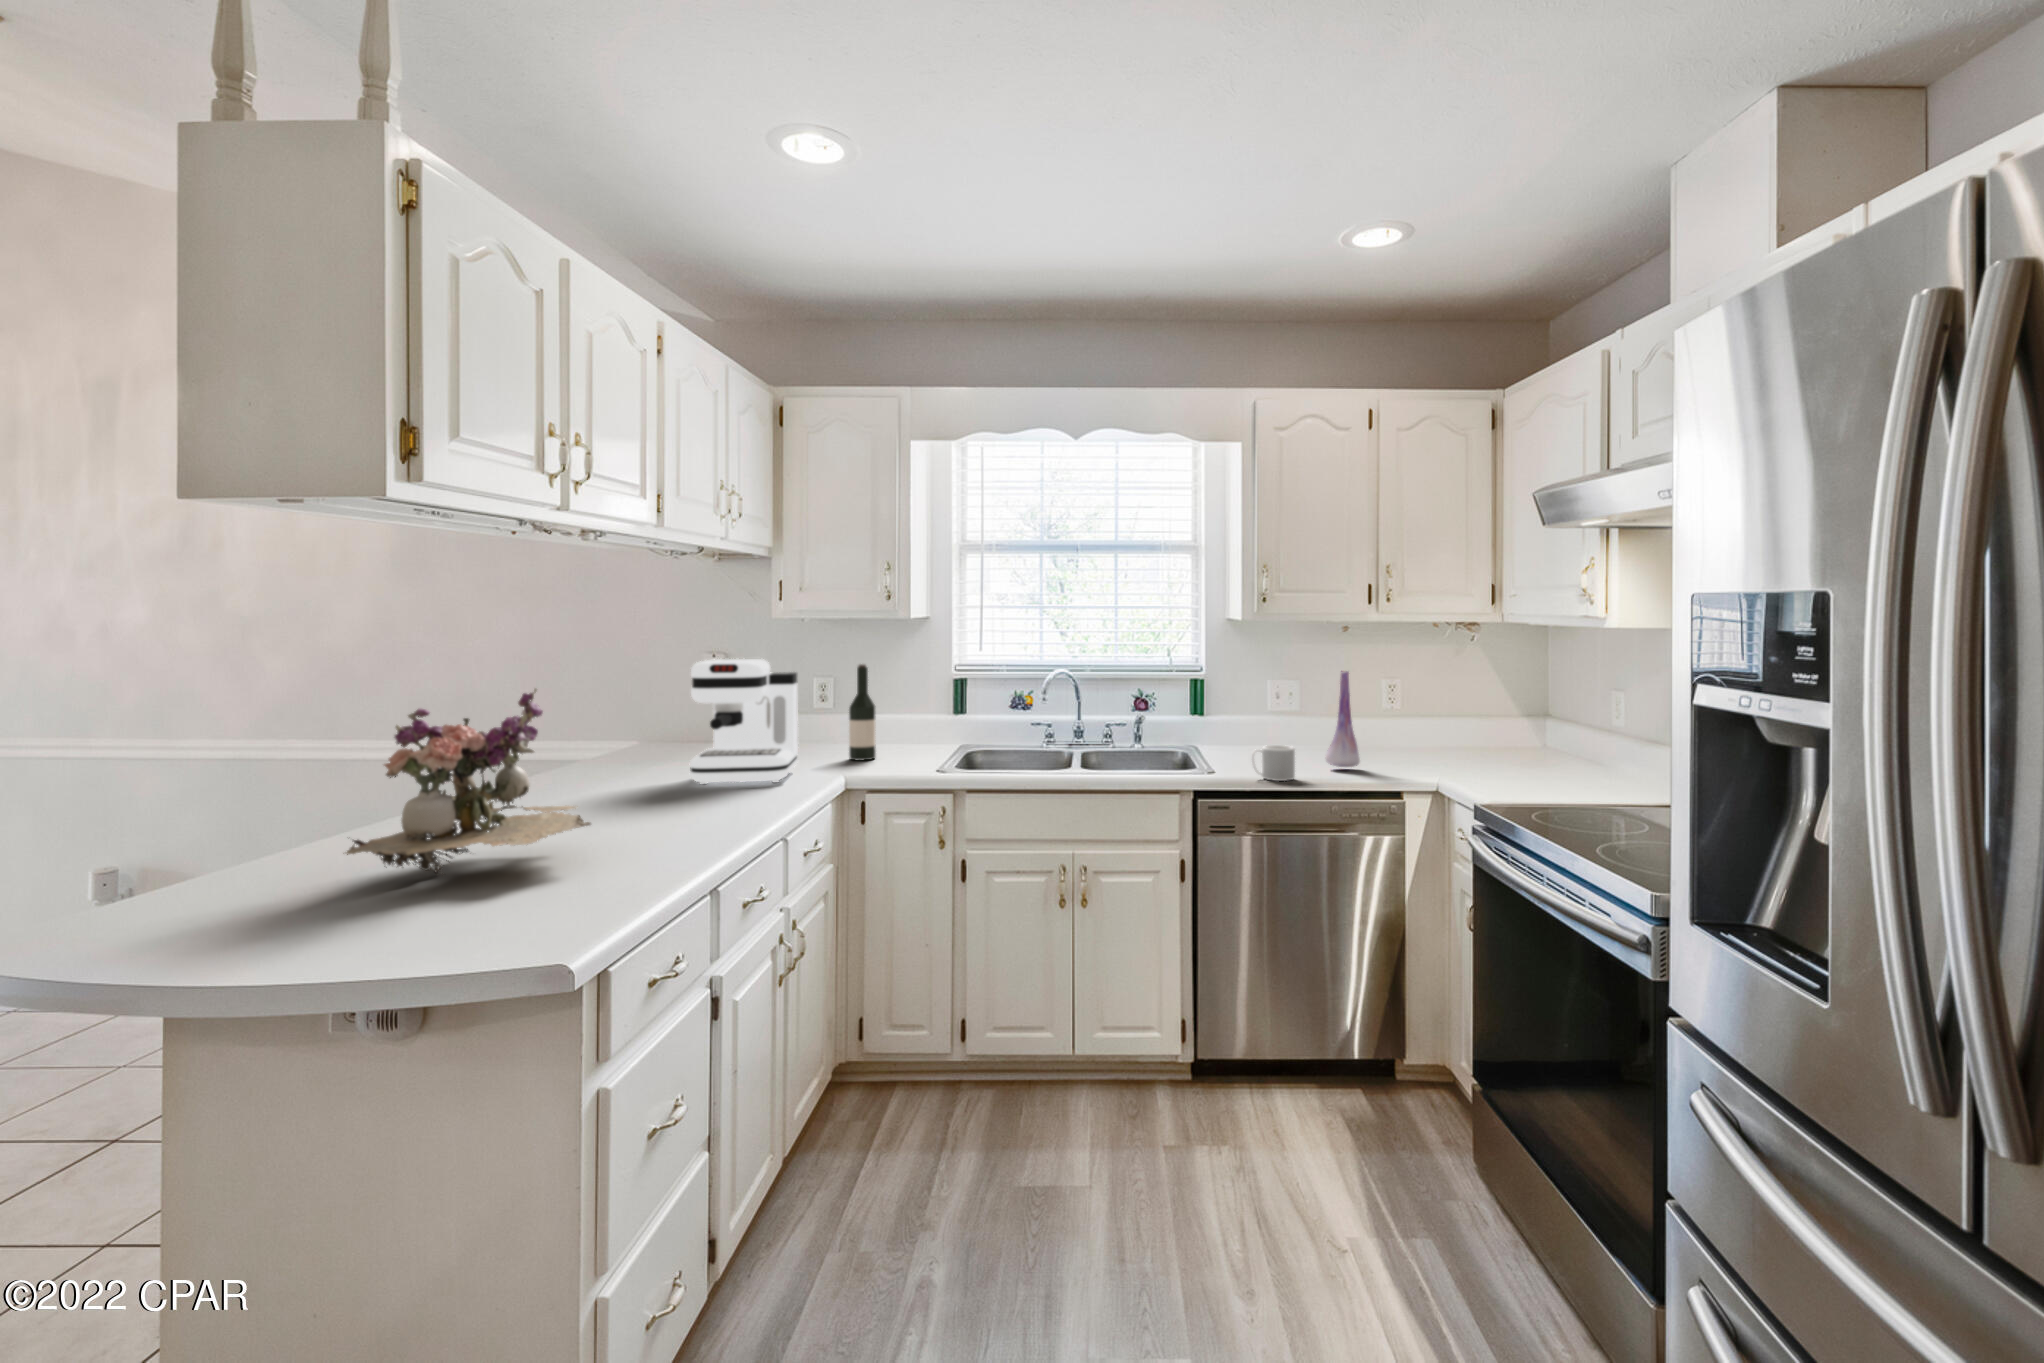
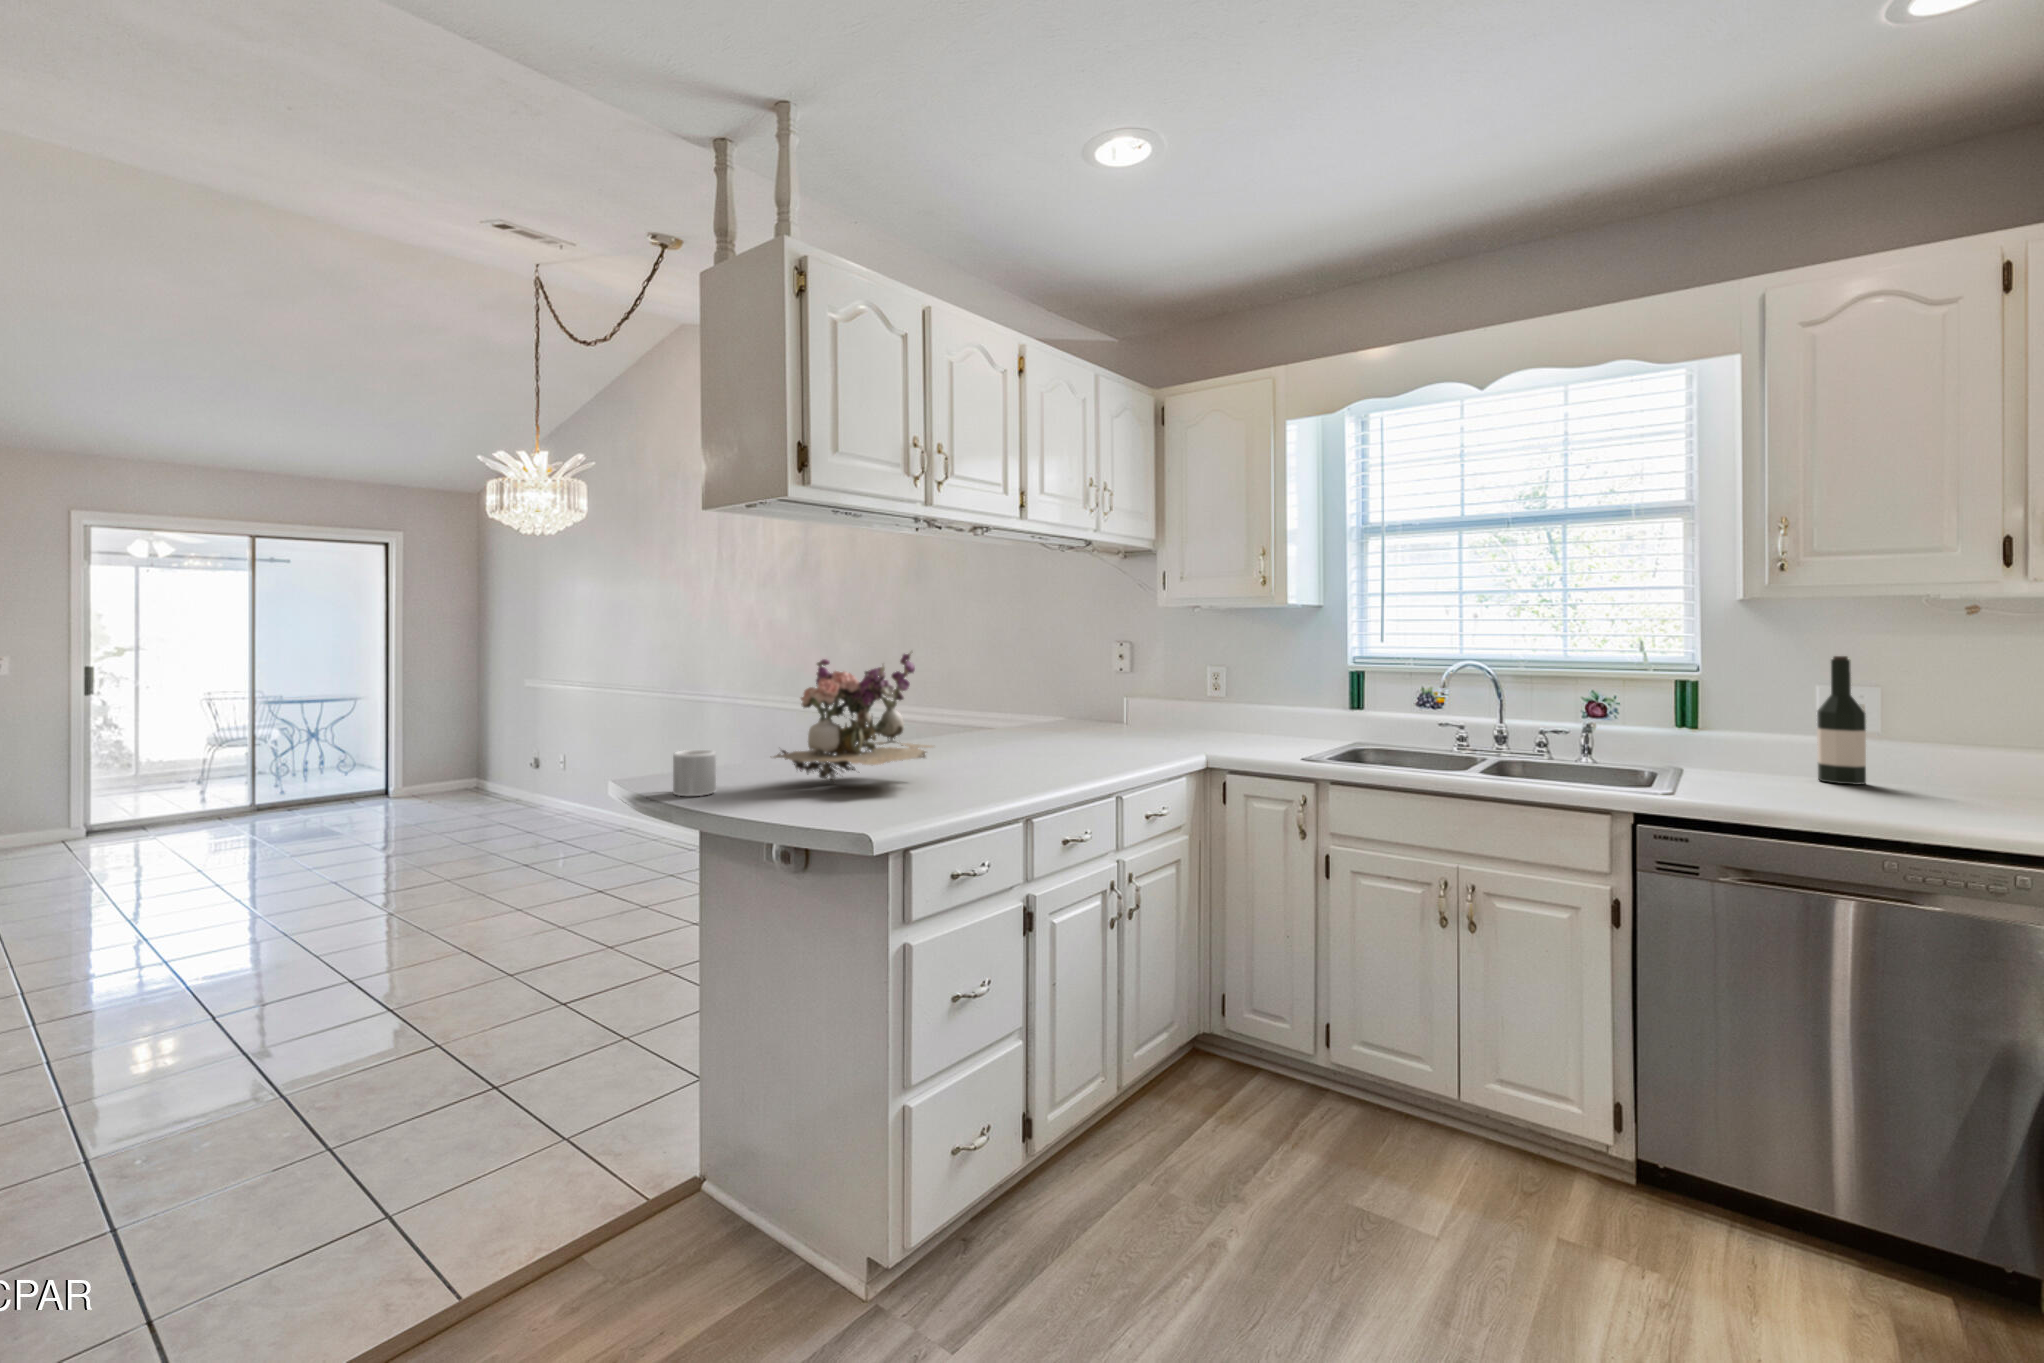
coffee maker: present [690,659,798,784] -> none [1067,641,1168,753]
wine bottle: present [849,664,876,760] -> present [1817,656,1866,785]
vase: present [1326,671,1360,767] -> none [1883,659,1966,810]
mug: present [1252,745,1295,781] -> present [673,750,716,796]

